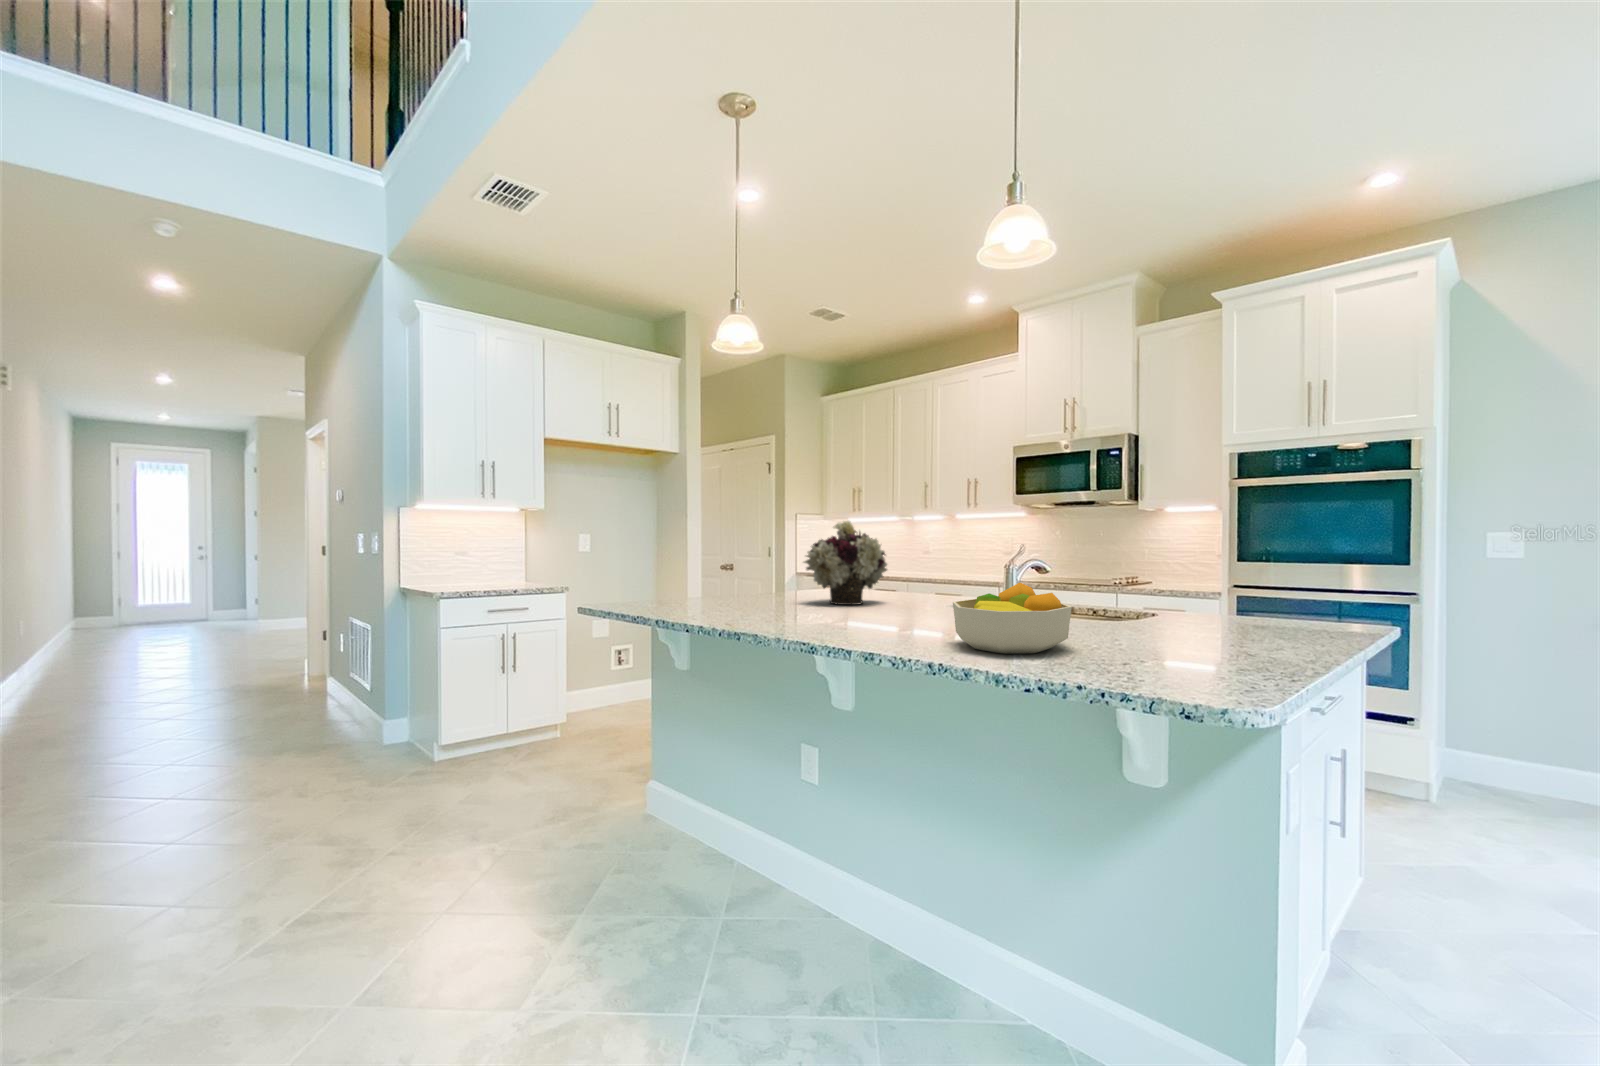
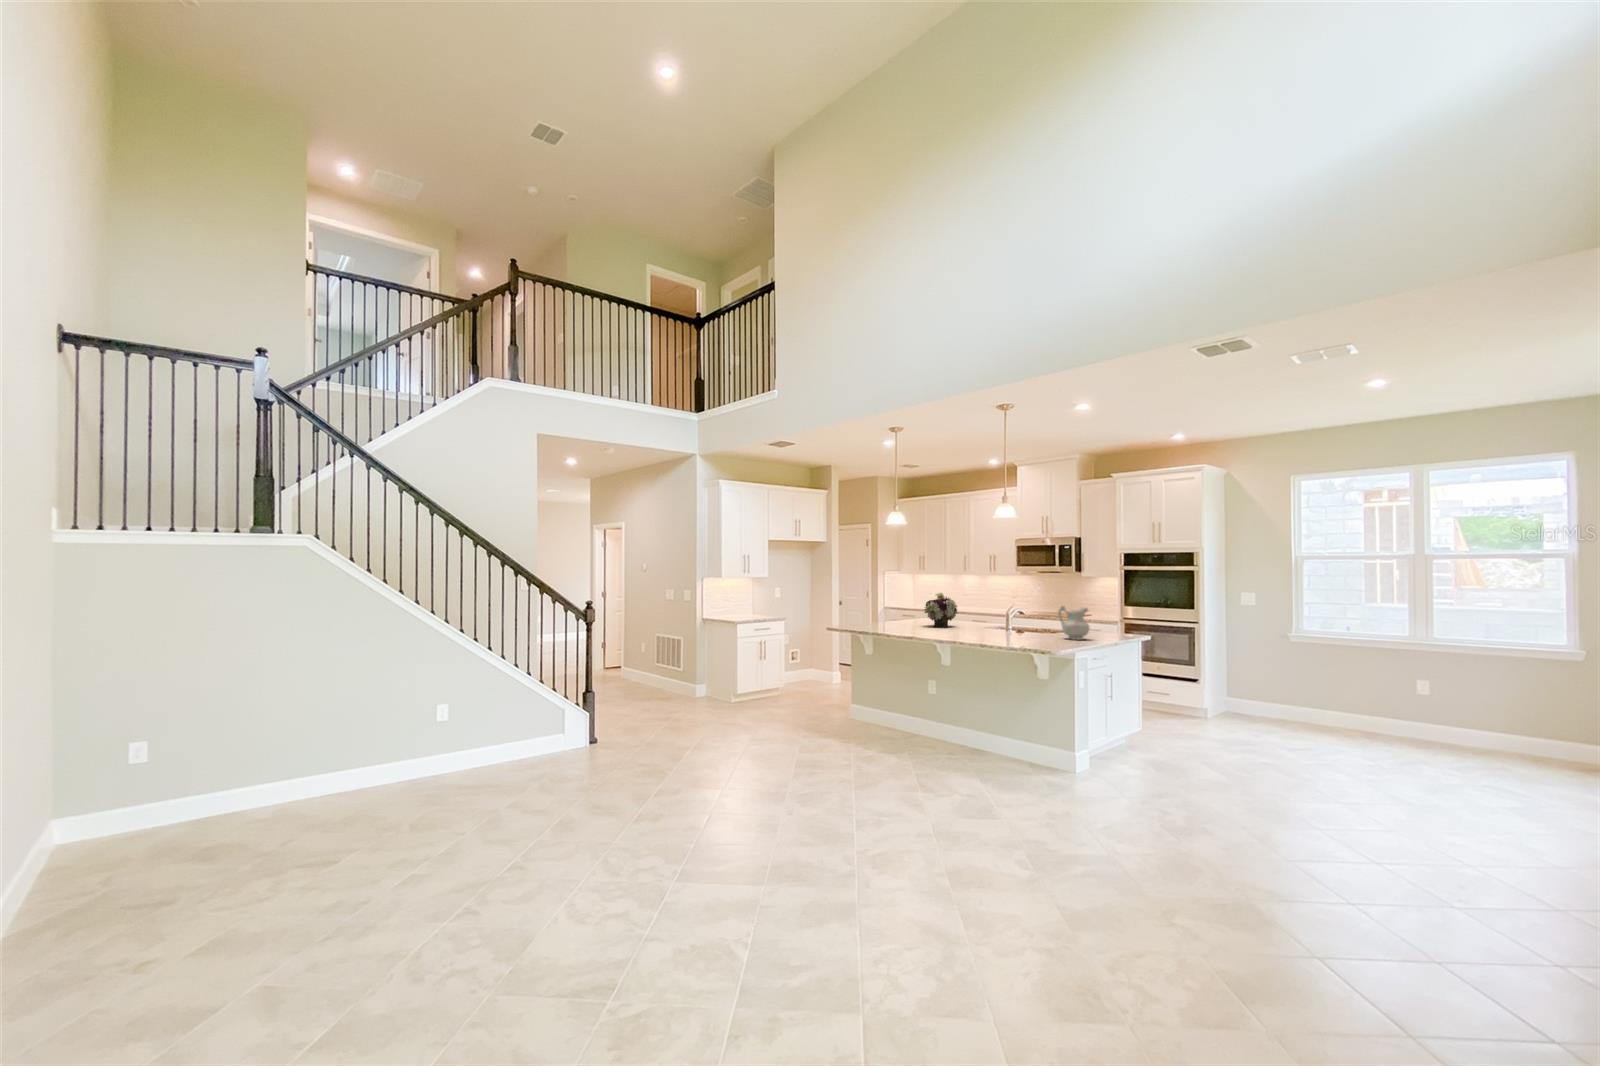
ceramic pitcher: none [1169,538,1271,643] -> present [1058,606,1090,640]
fruit bowl: present [953,583,1072,654] -> none [987,620,1024,642]

